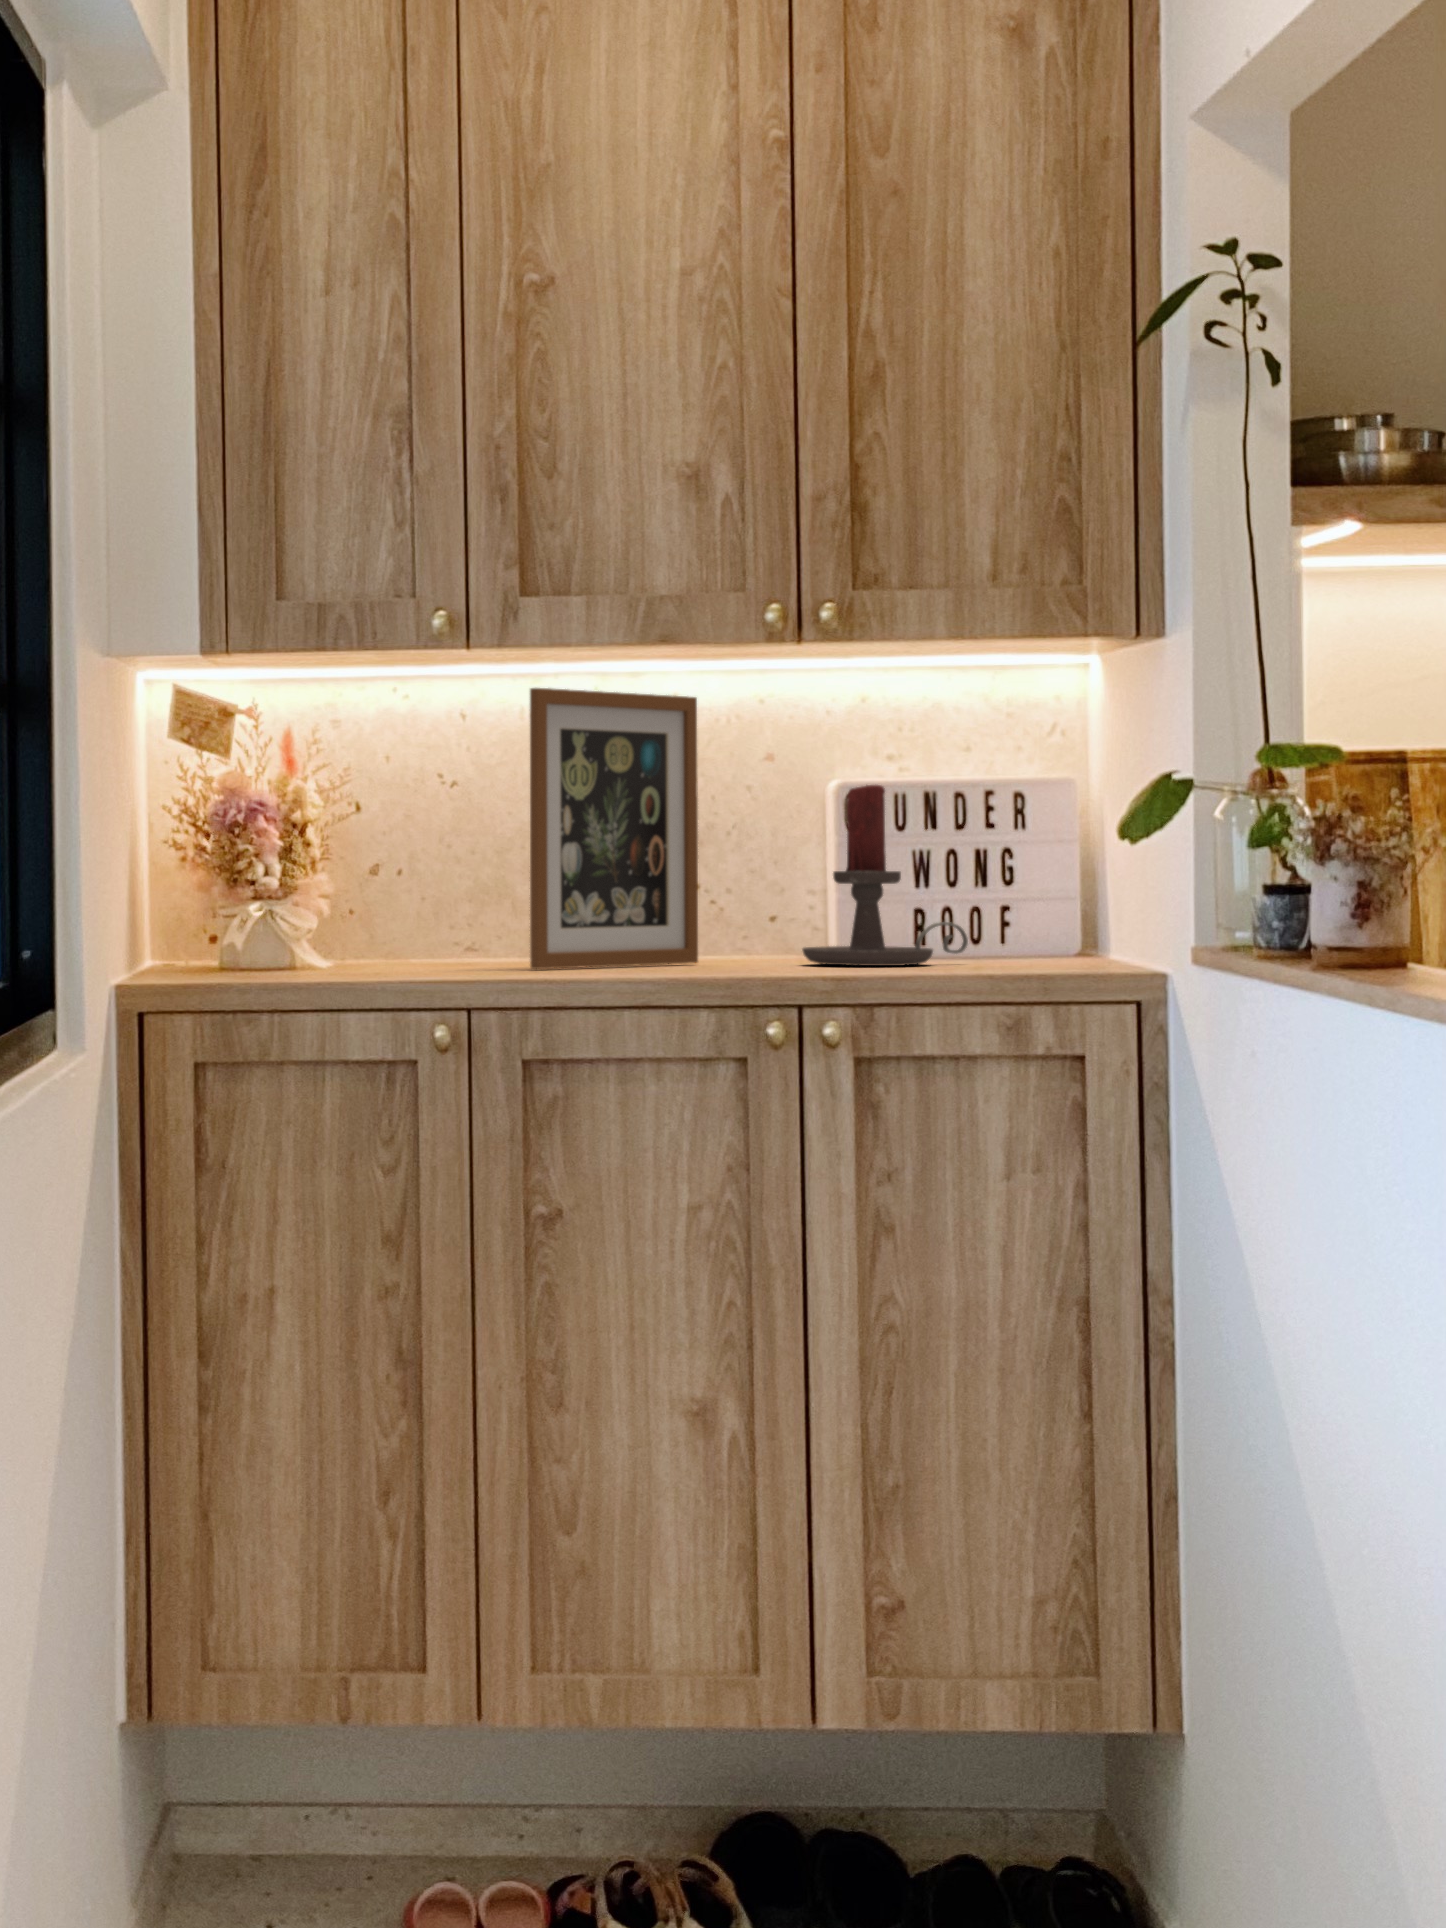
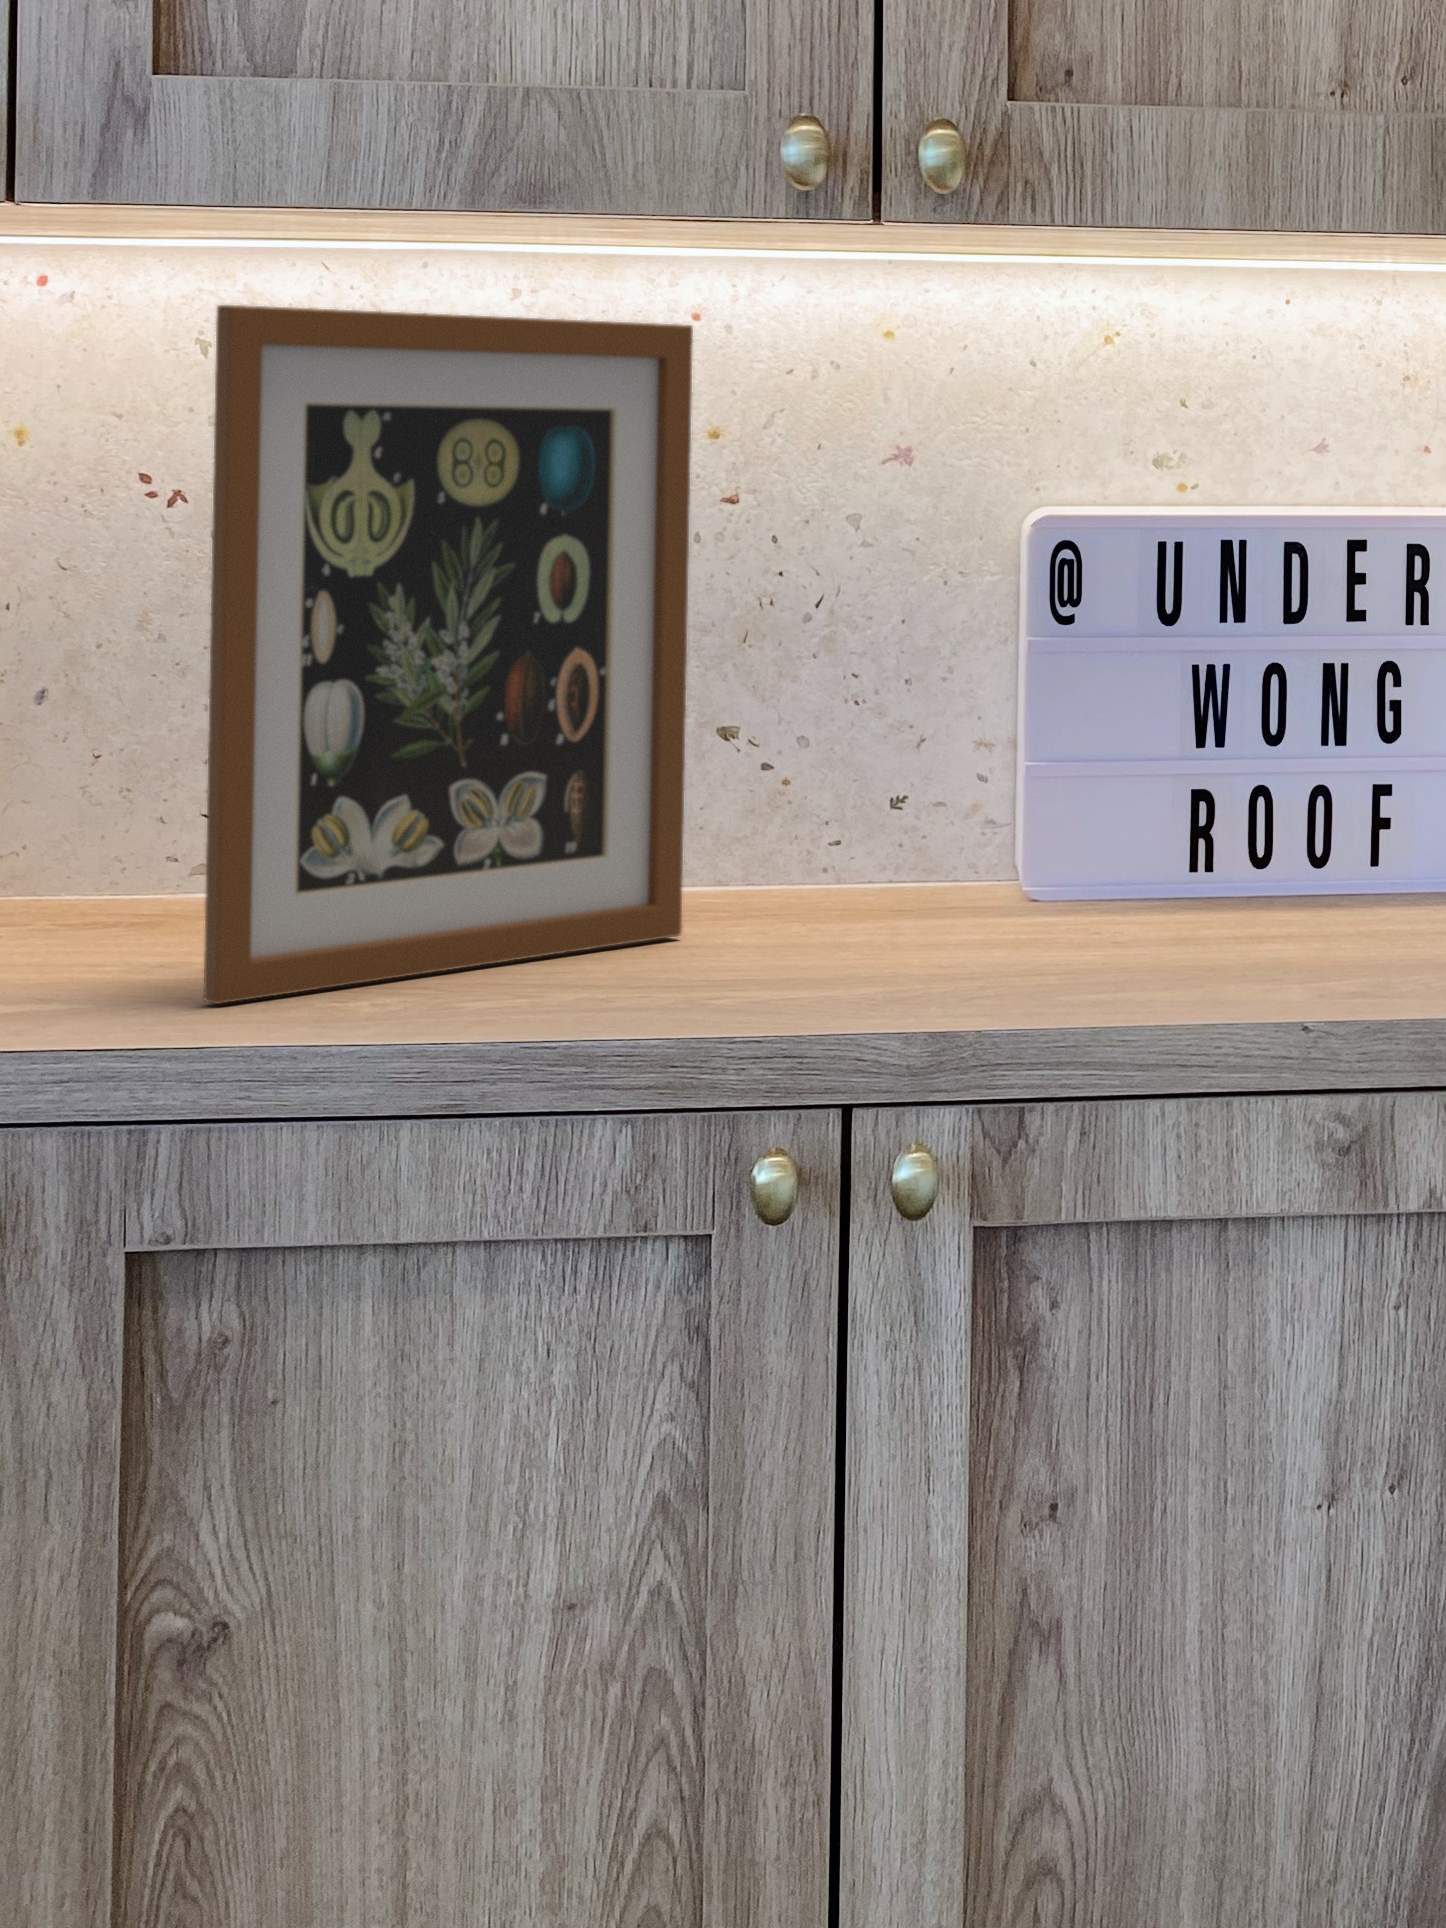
candle holder: present [802,785,968,966] -> none [911,538,1284,964]

